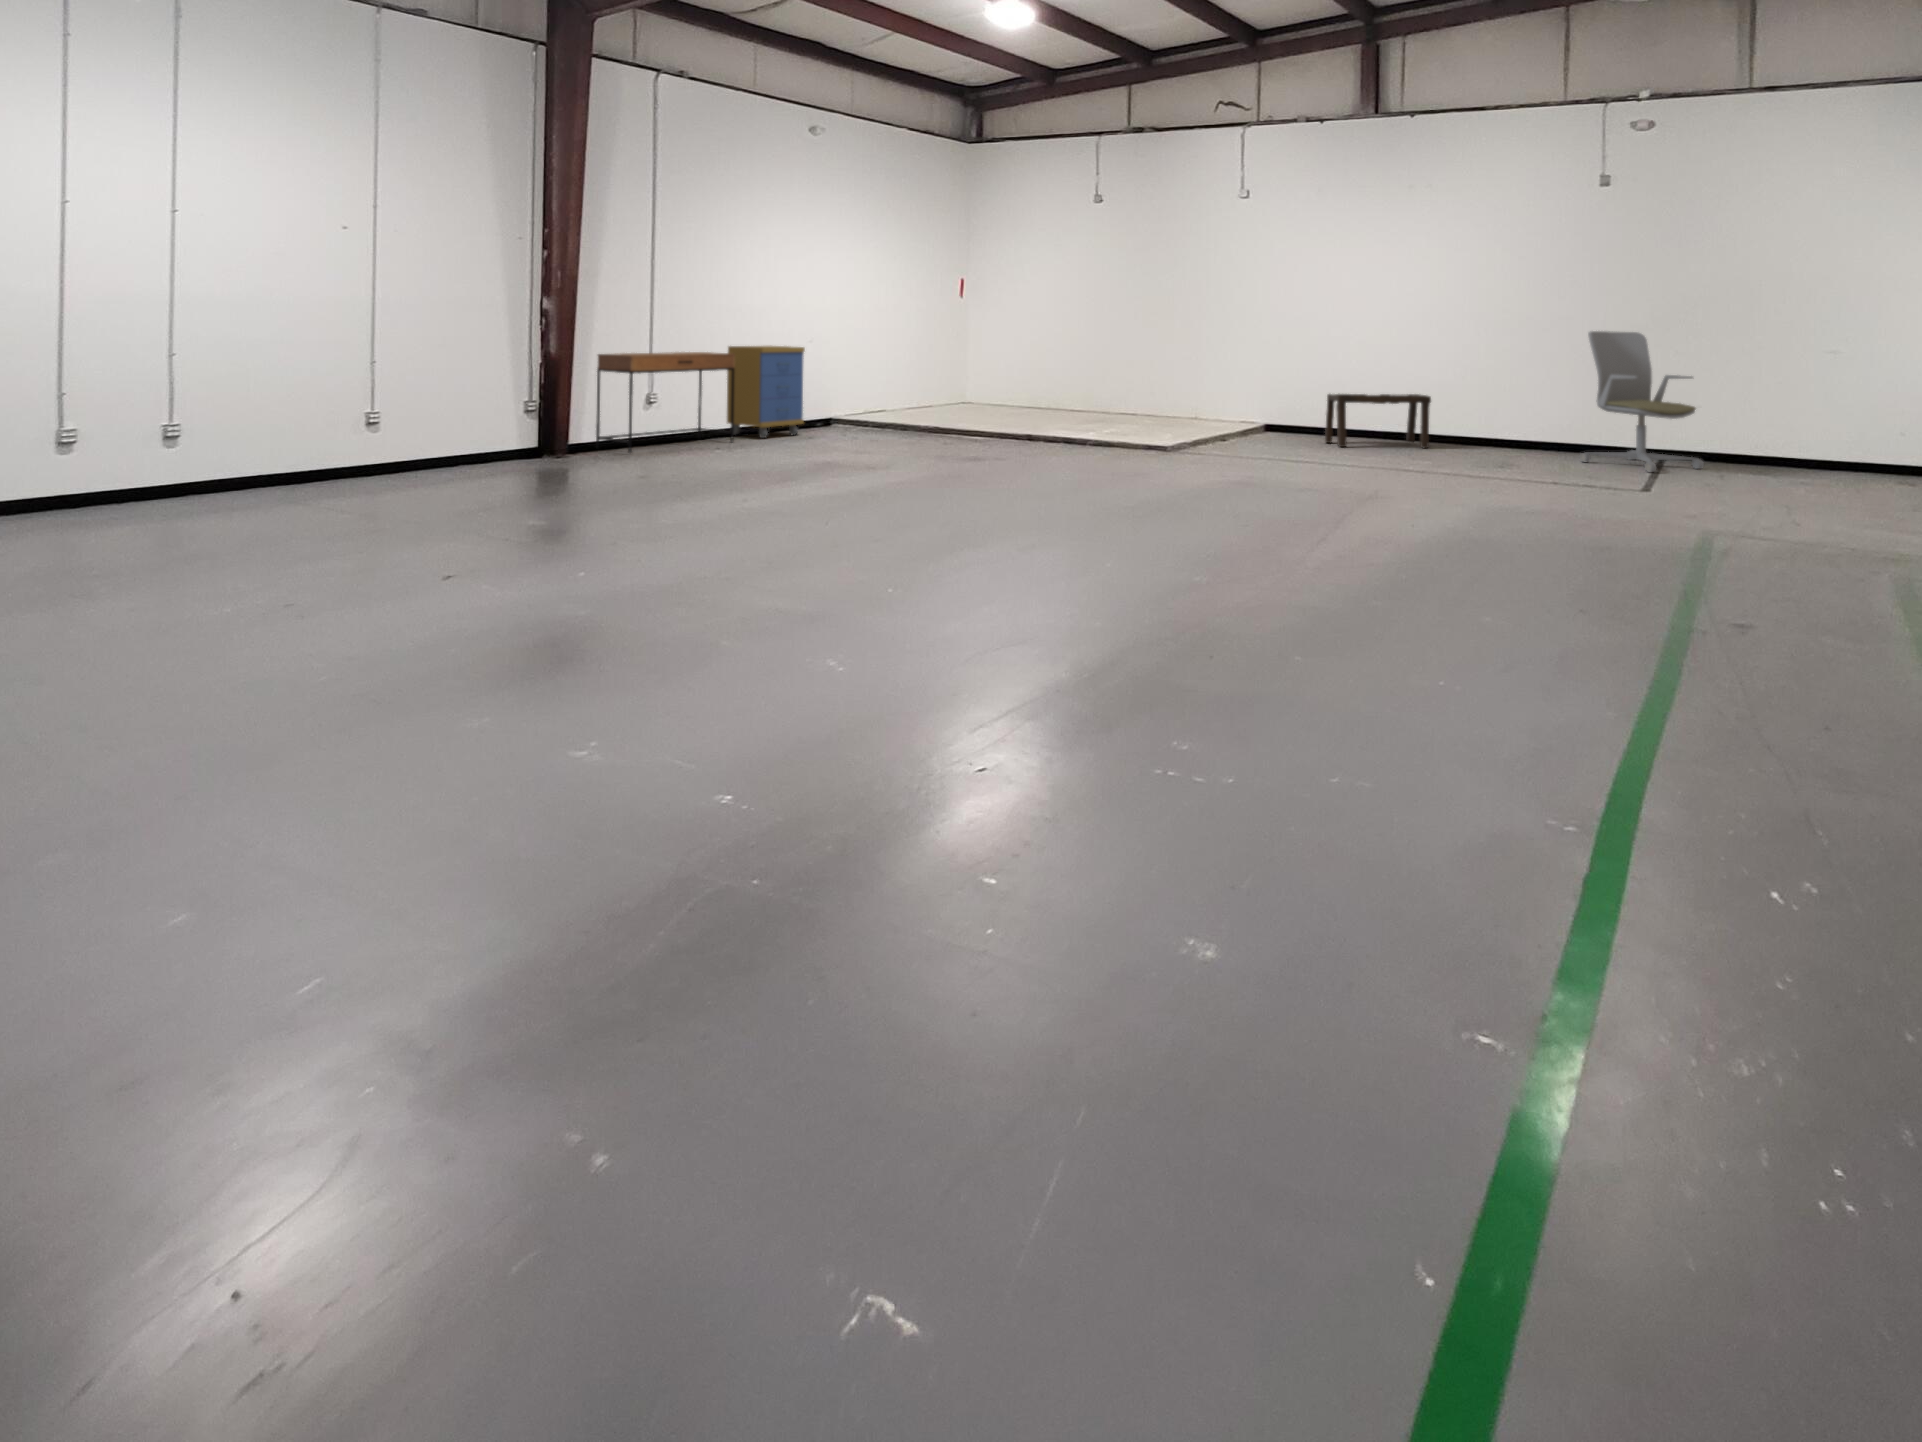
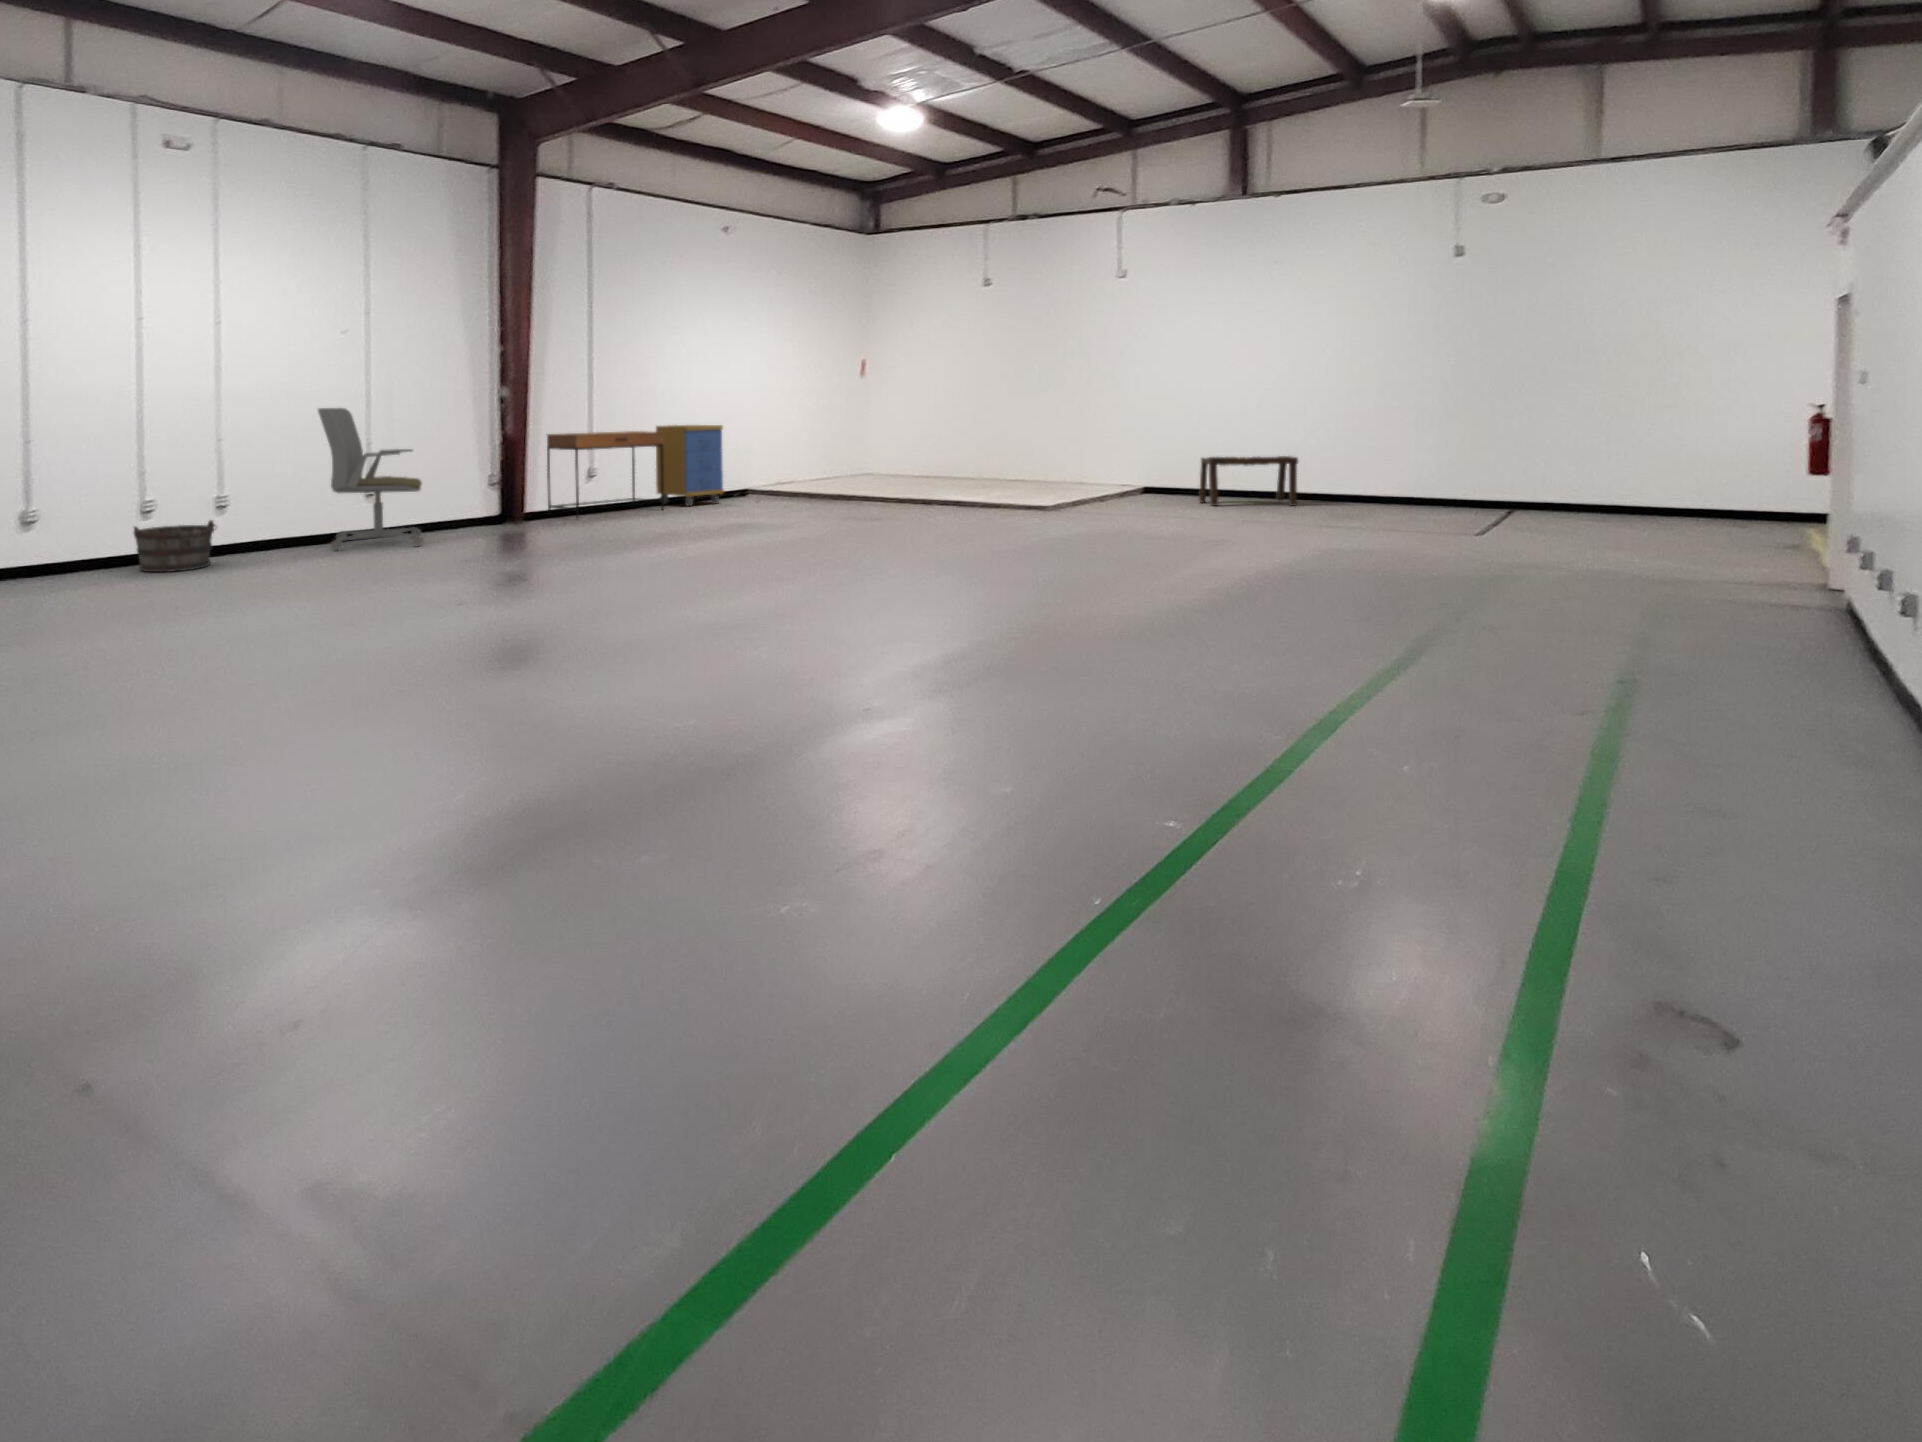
office chair: present [1579,331,1704,472] -> present [318,408,423,550]
bucket: none [38,456,155,523] -> present [134,520,215,572]

